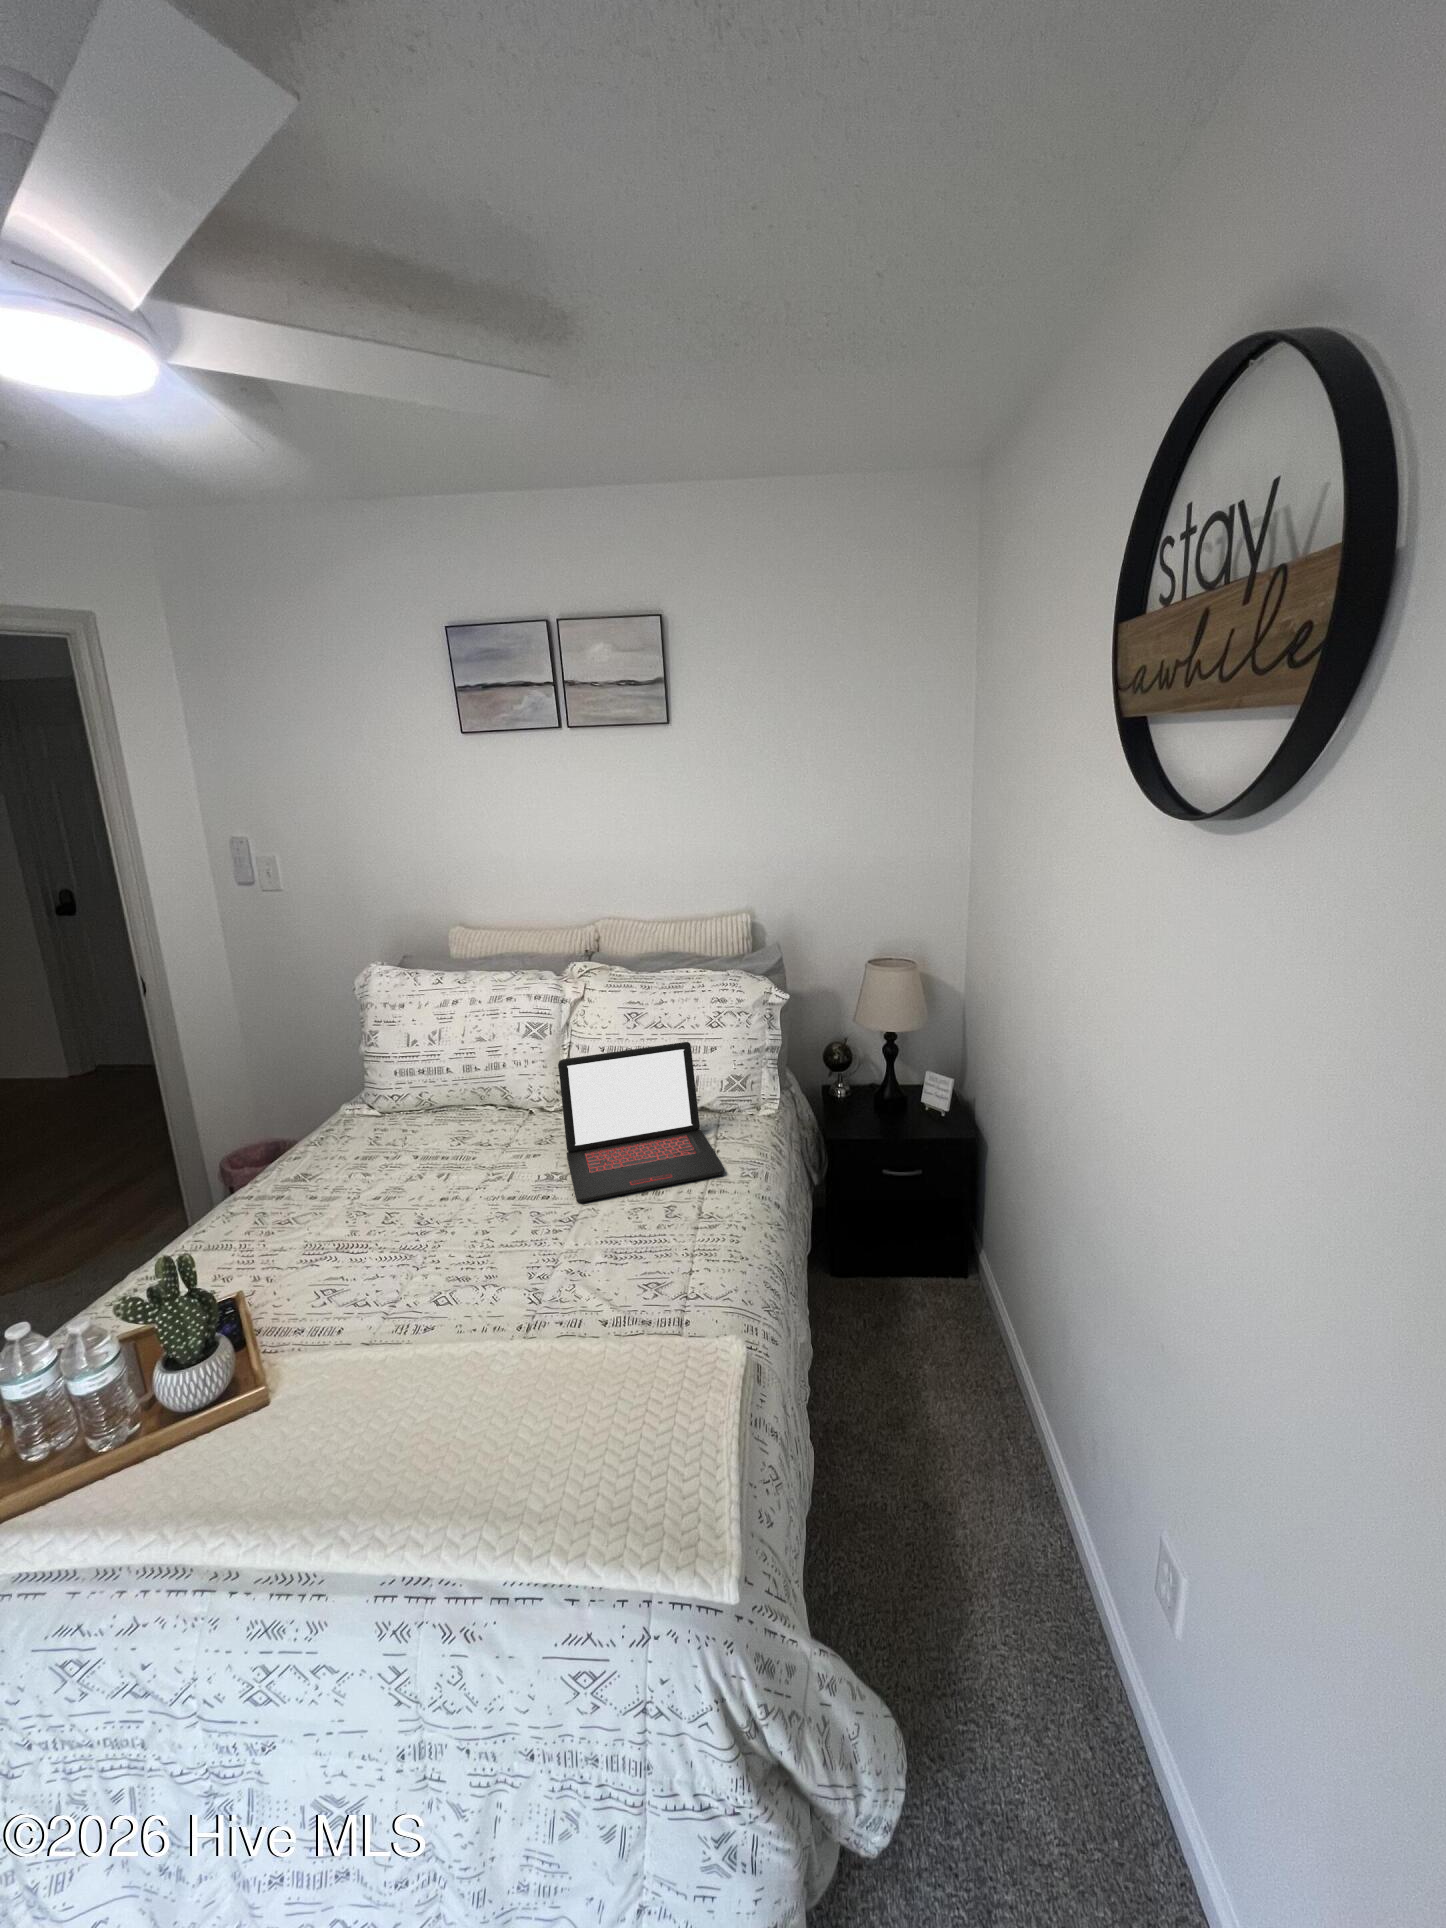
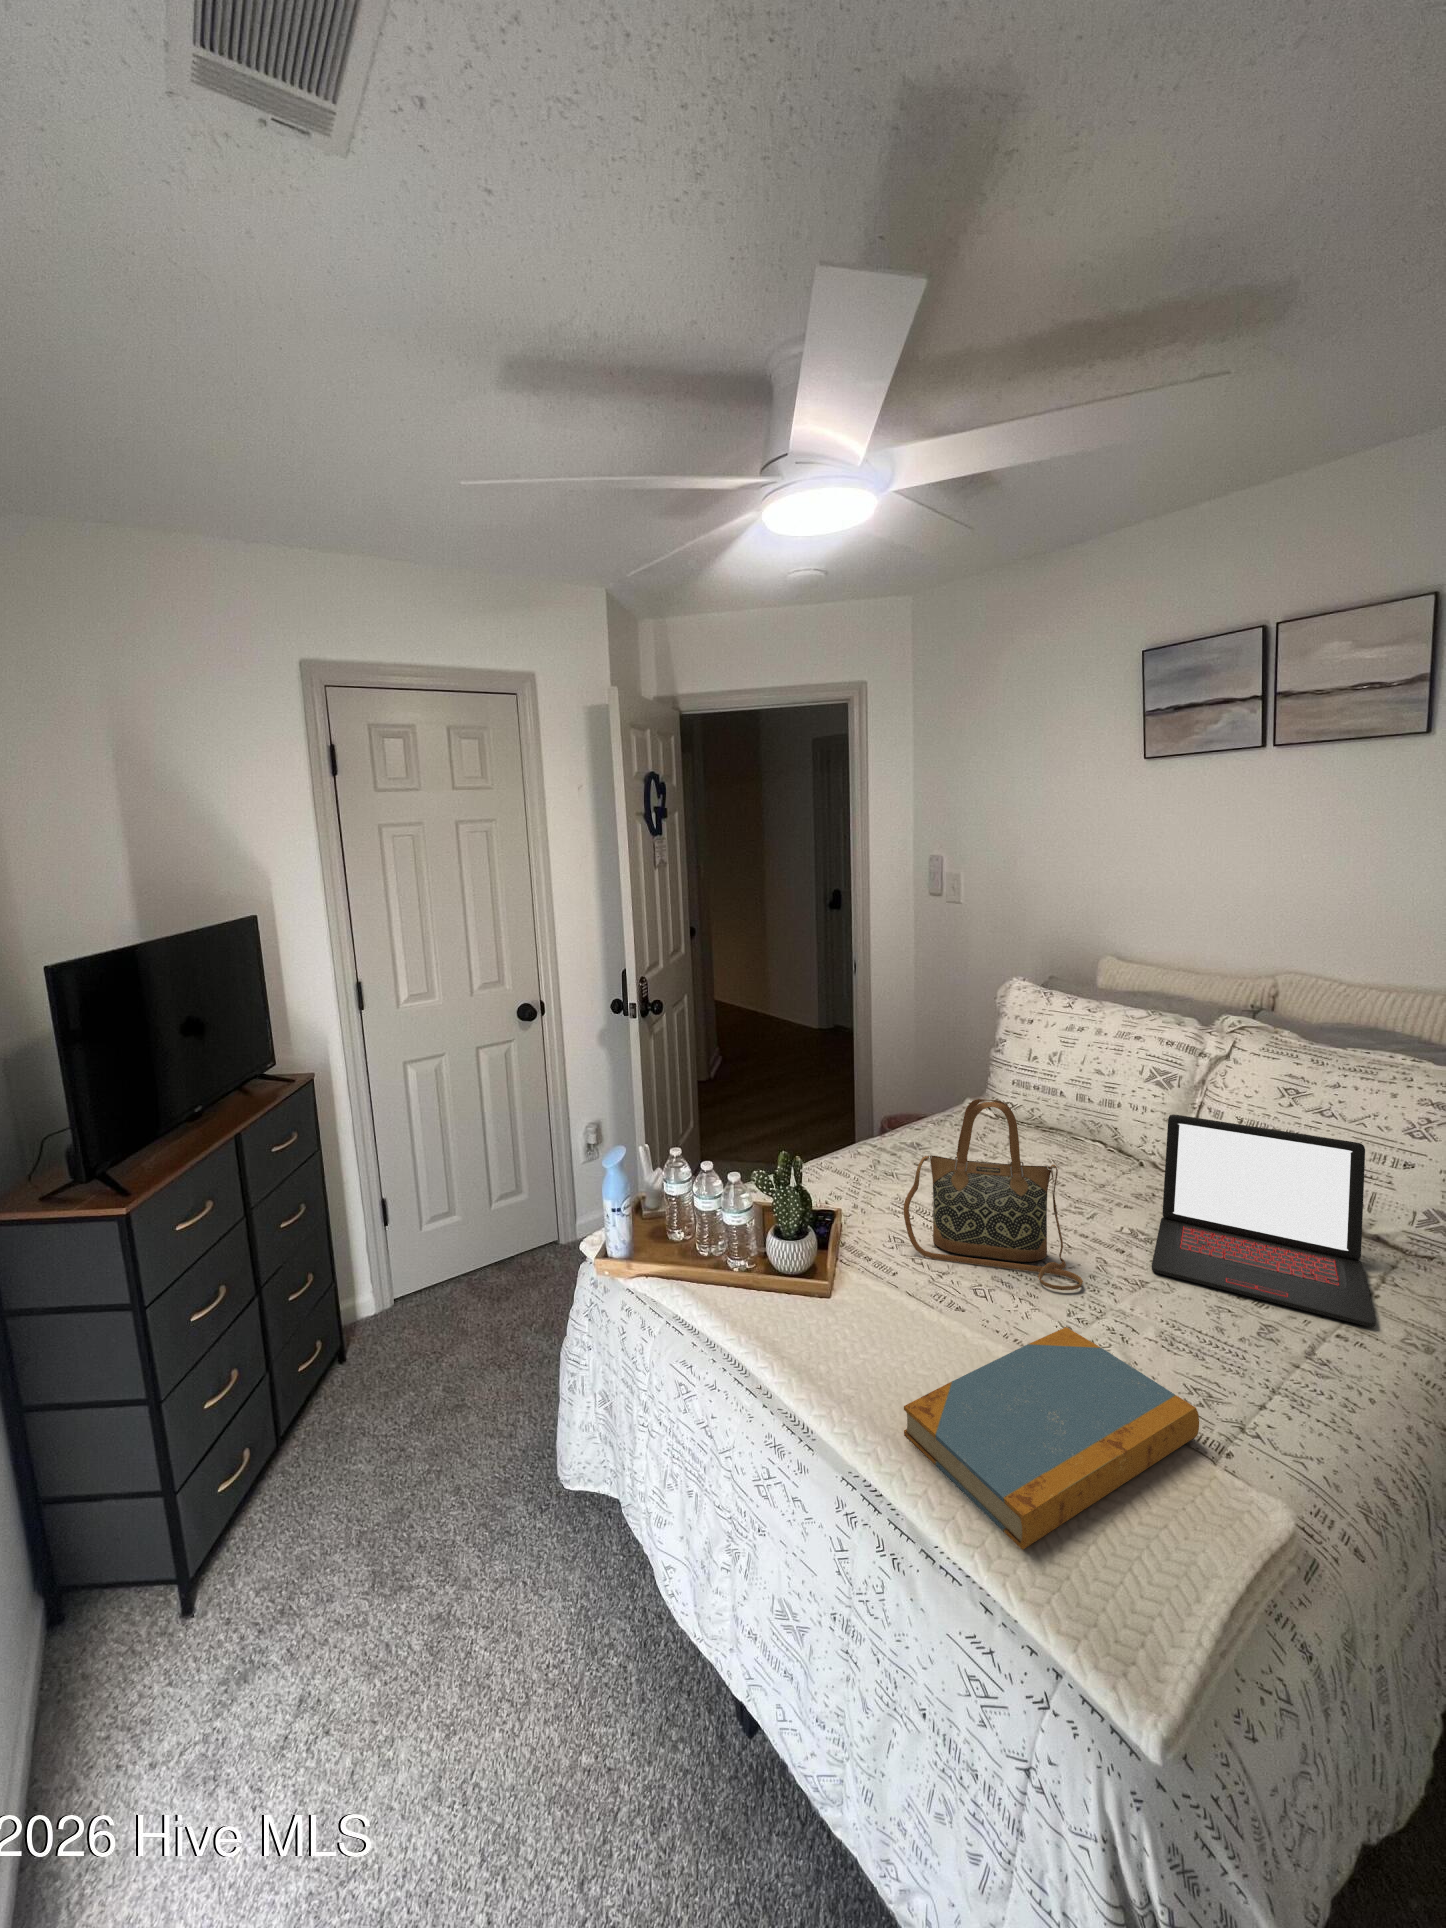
handbag: none [331,1095,531,1294] -> present [903,1099,1083,1290]
book: none [423,1289,664,1520] -> present [904,1327,1199,1550]

